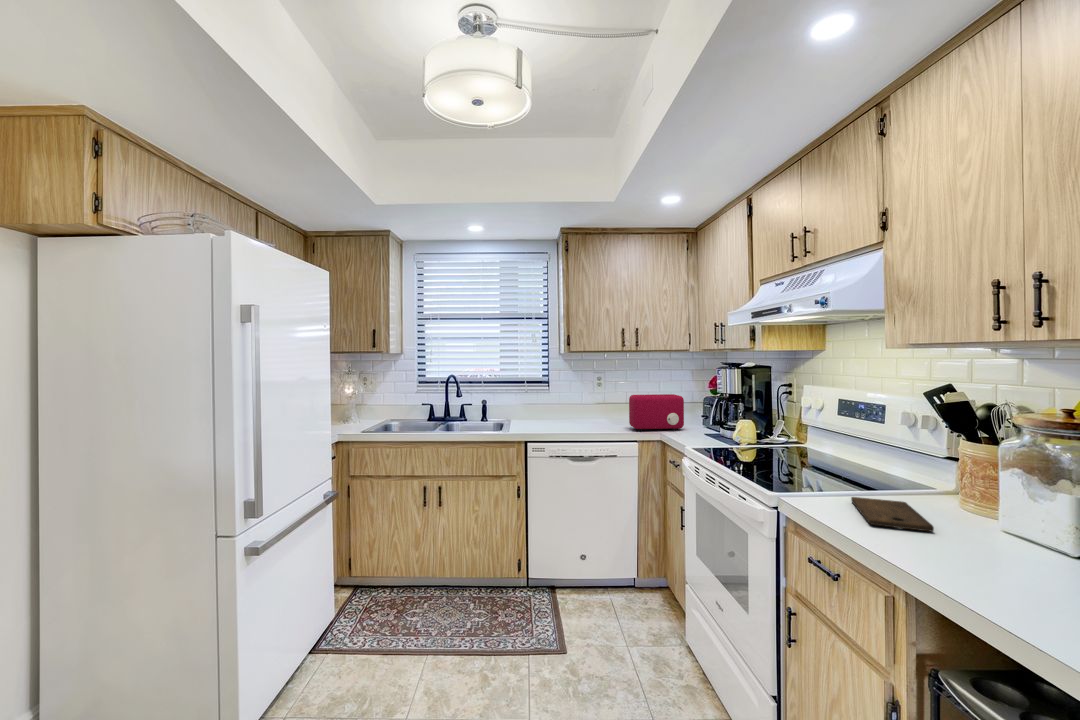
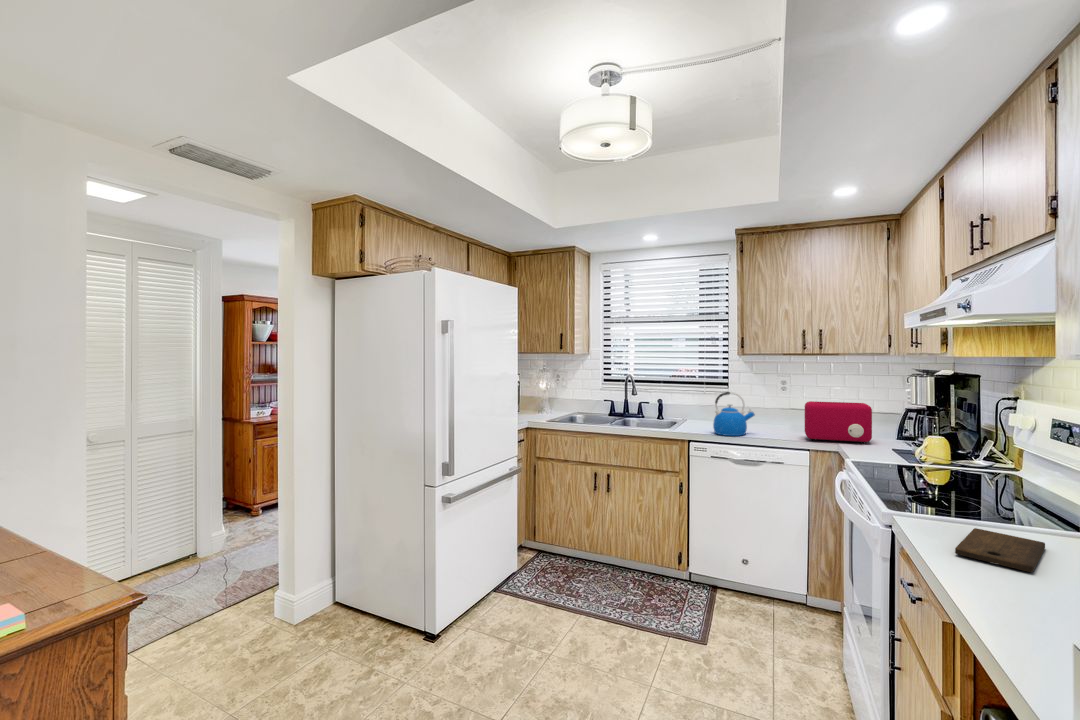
kettle: none [549,388,586,432] -> present [713,392,755,436]

